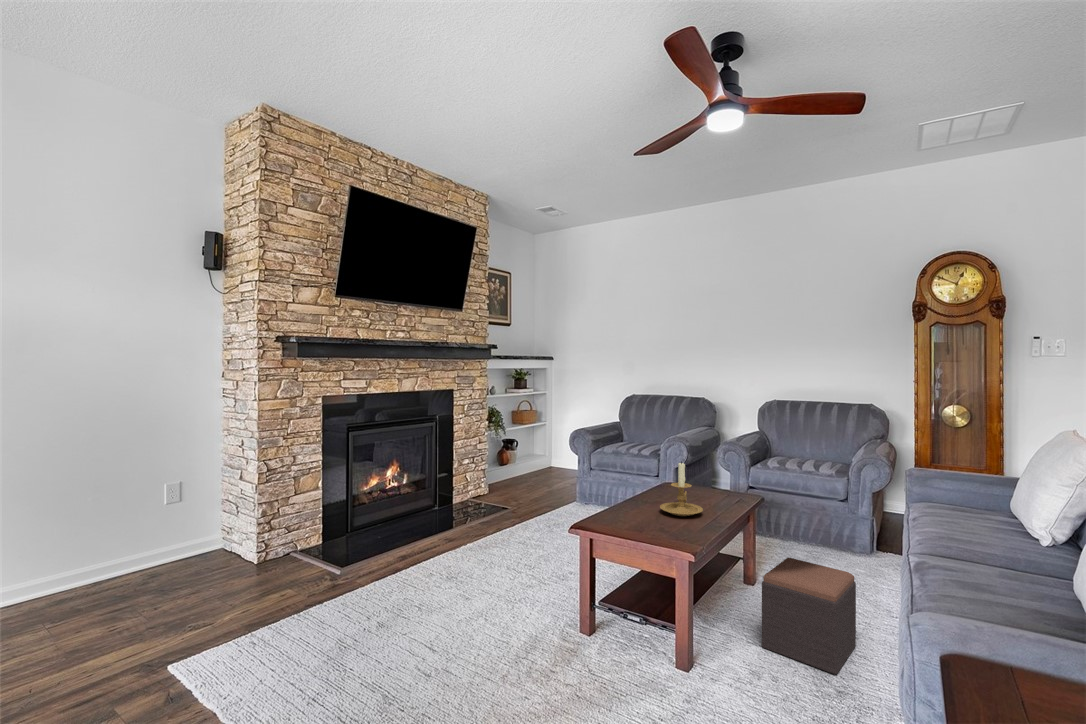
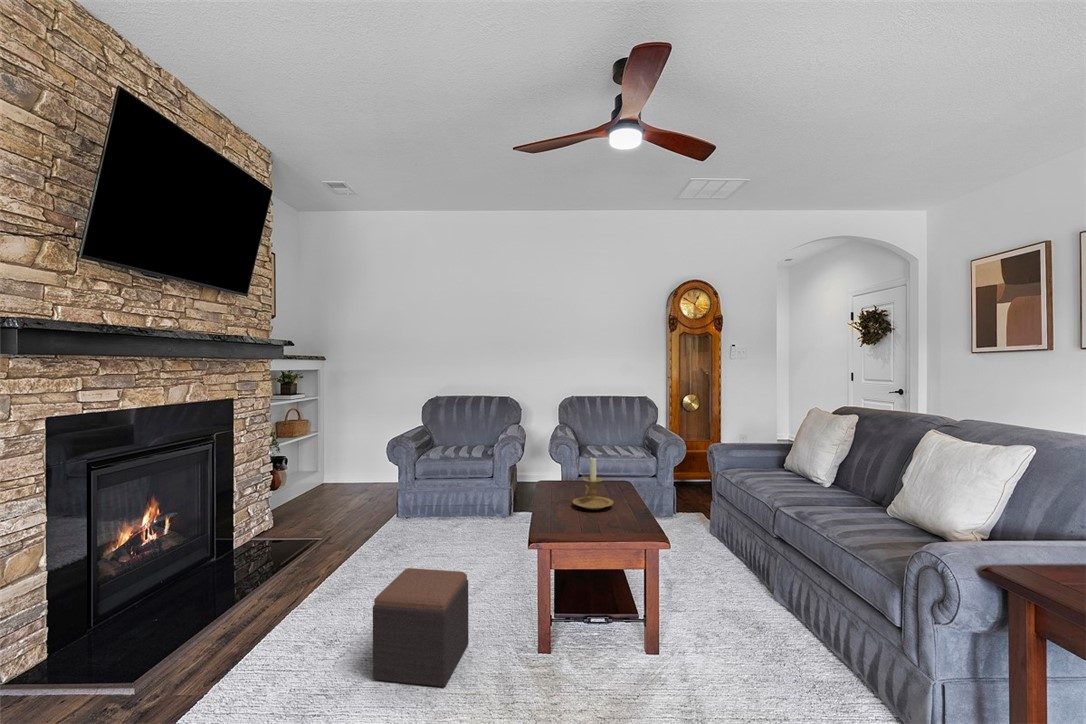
footstool: present [762,558,856,674] -> present [373,568,469,687]

